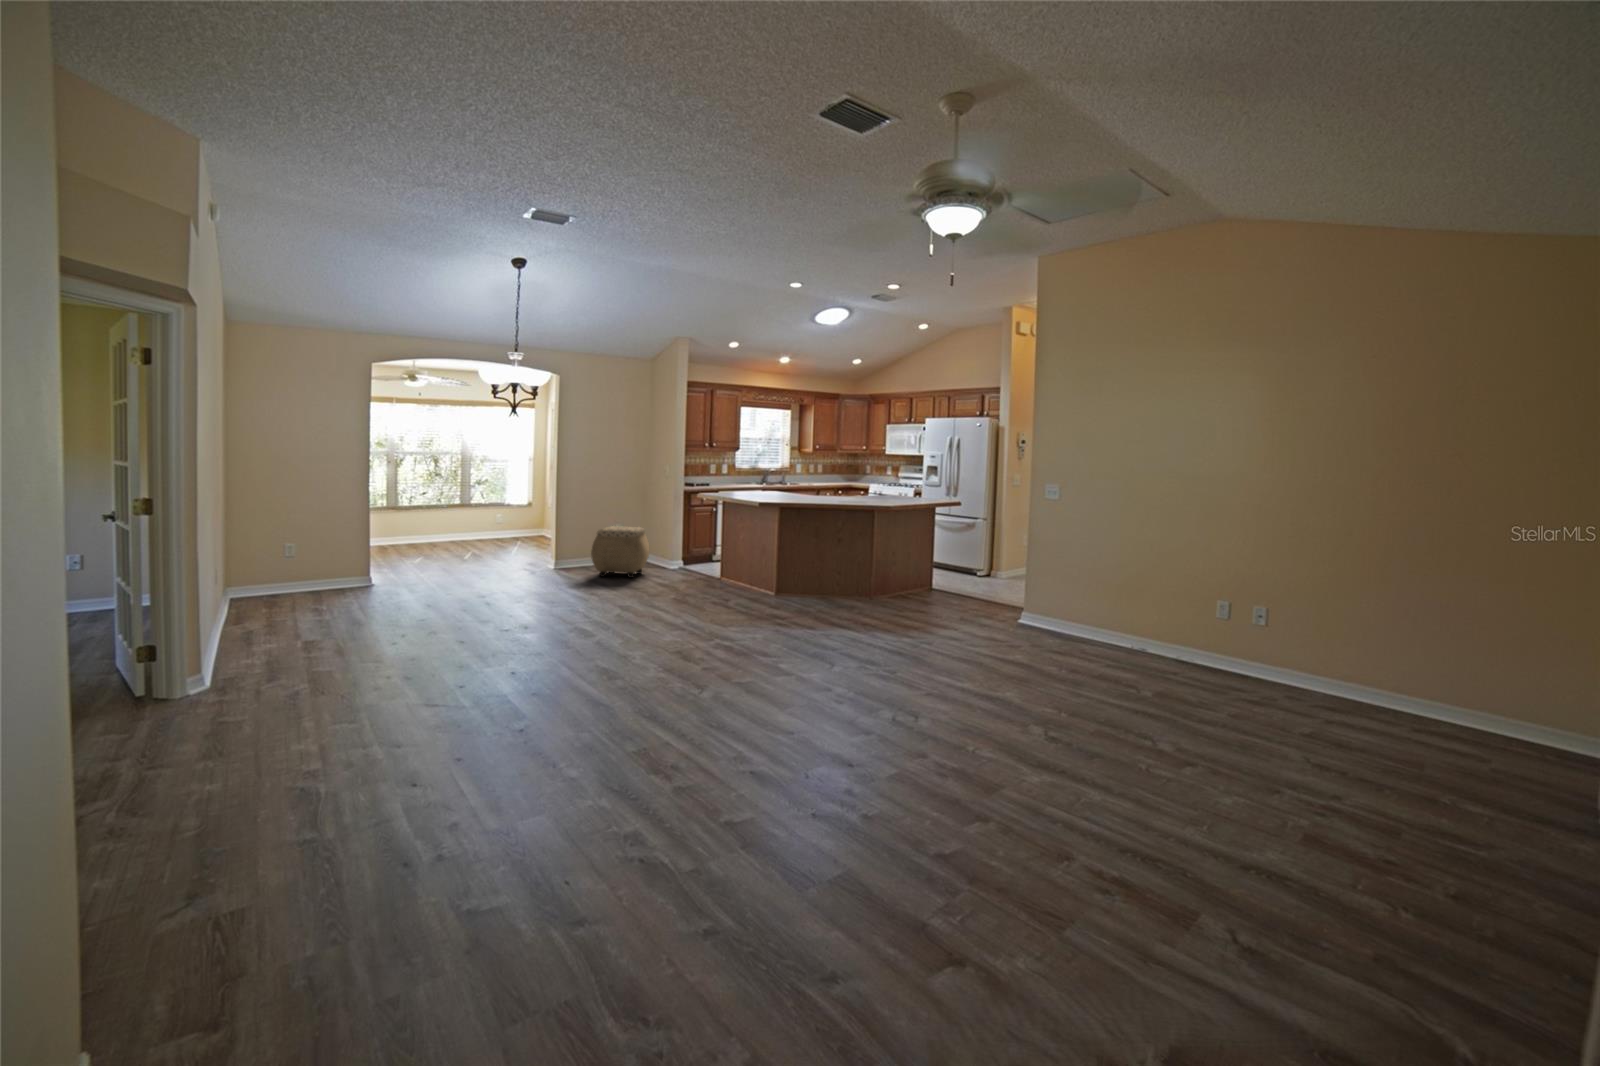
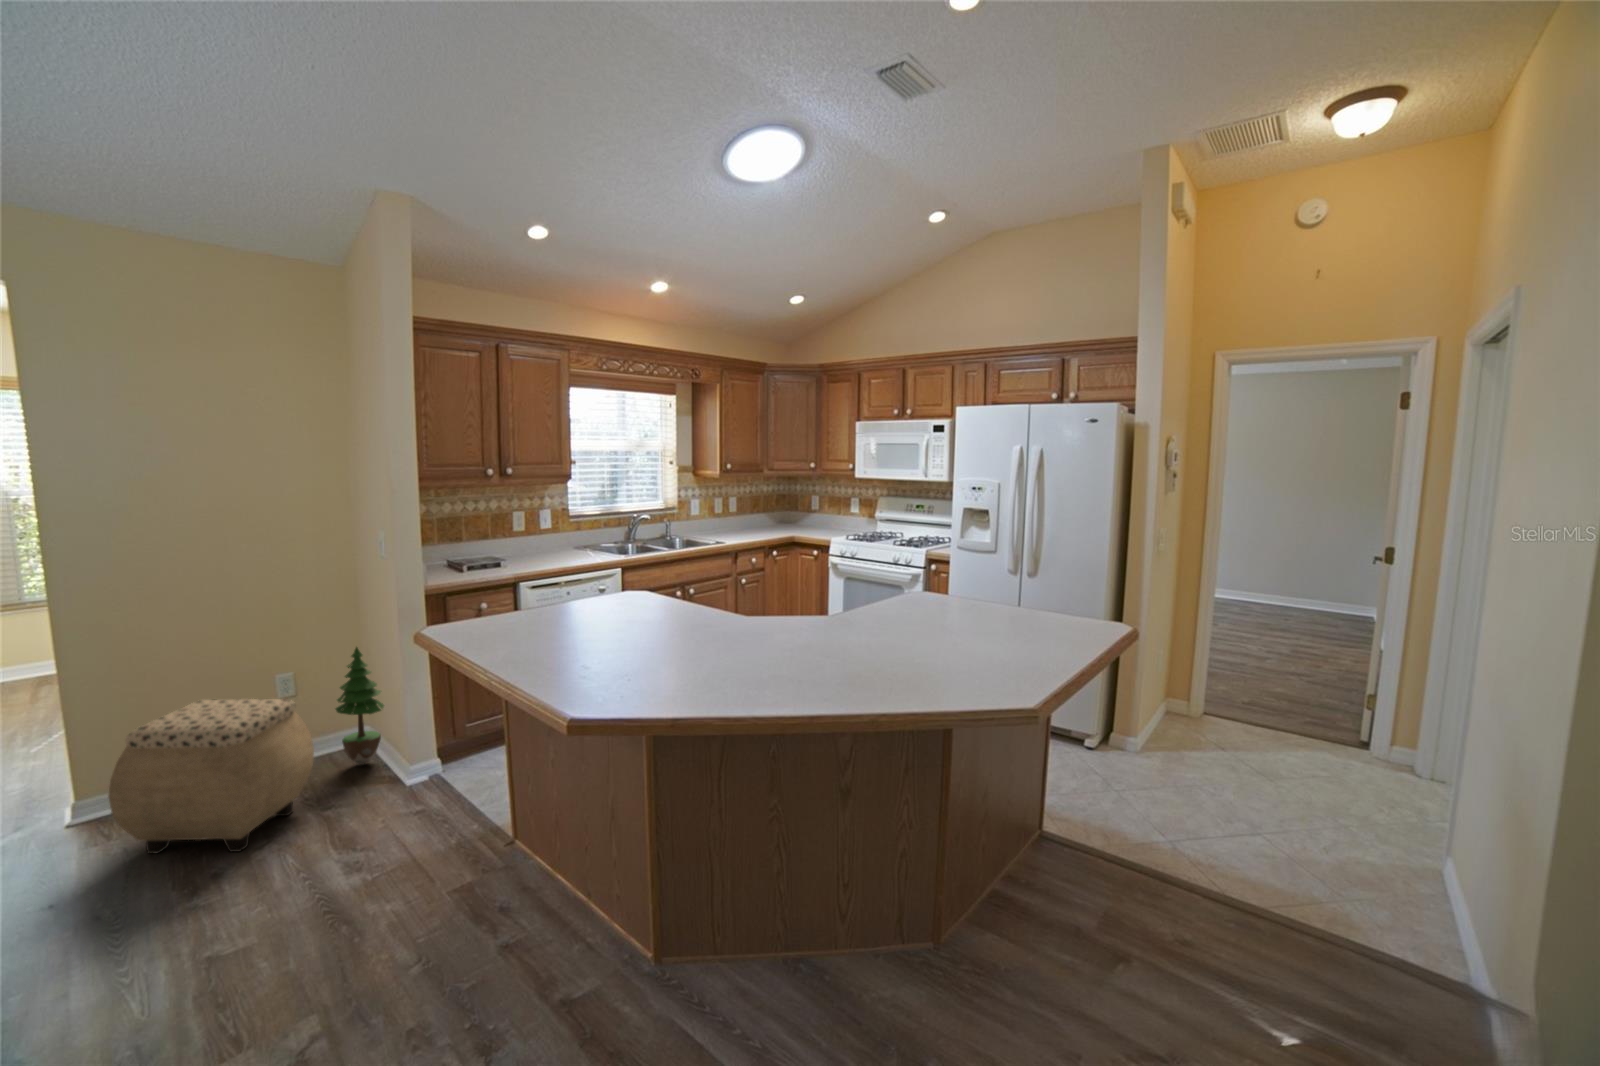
potted tree: none [649,514,667,566] -> present [335,647,384,764]

